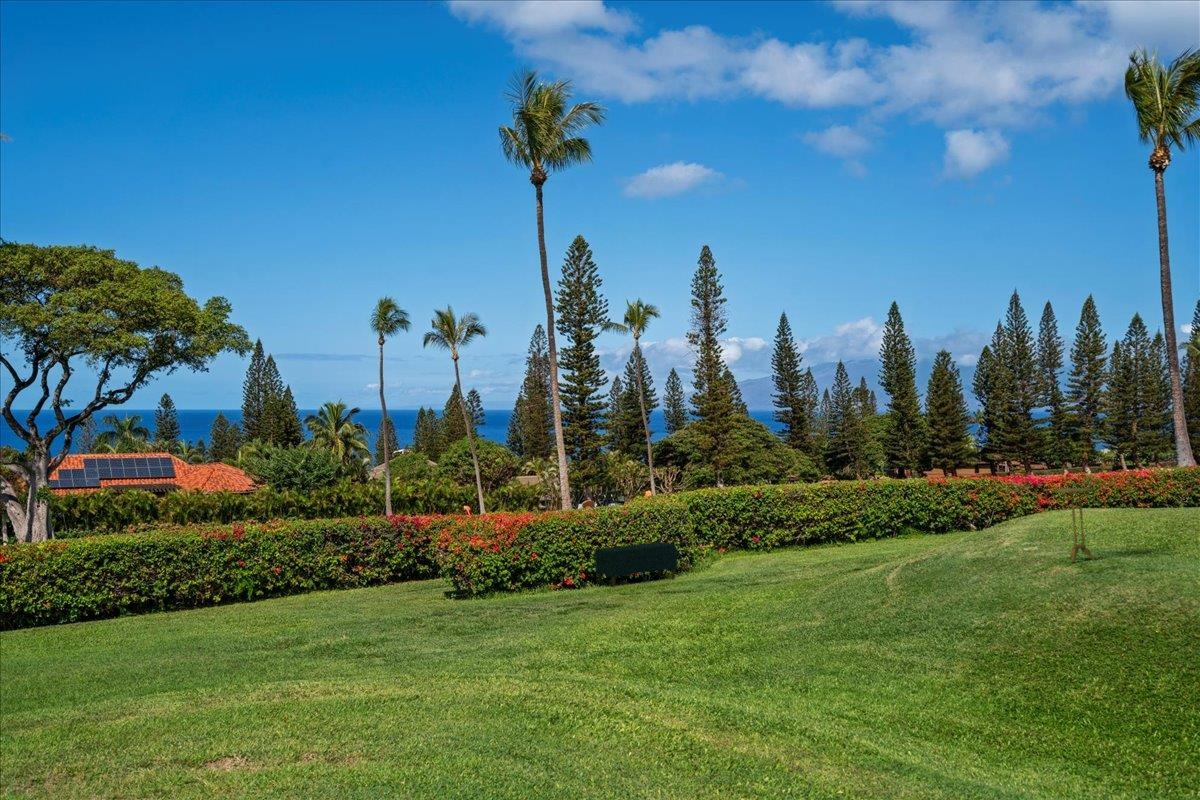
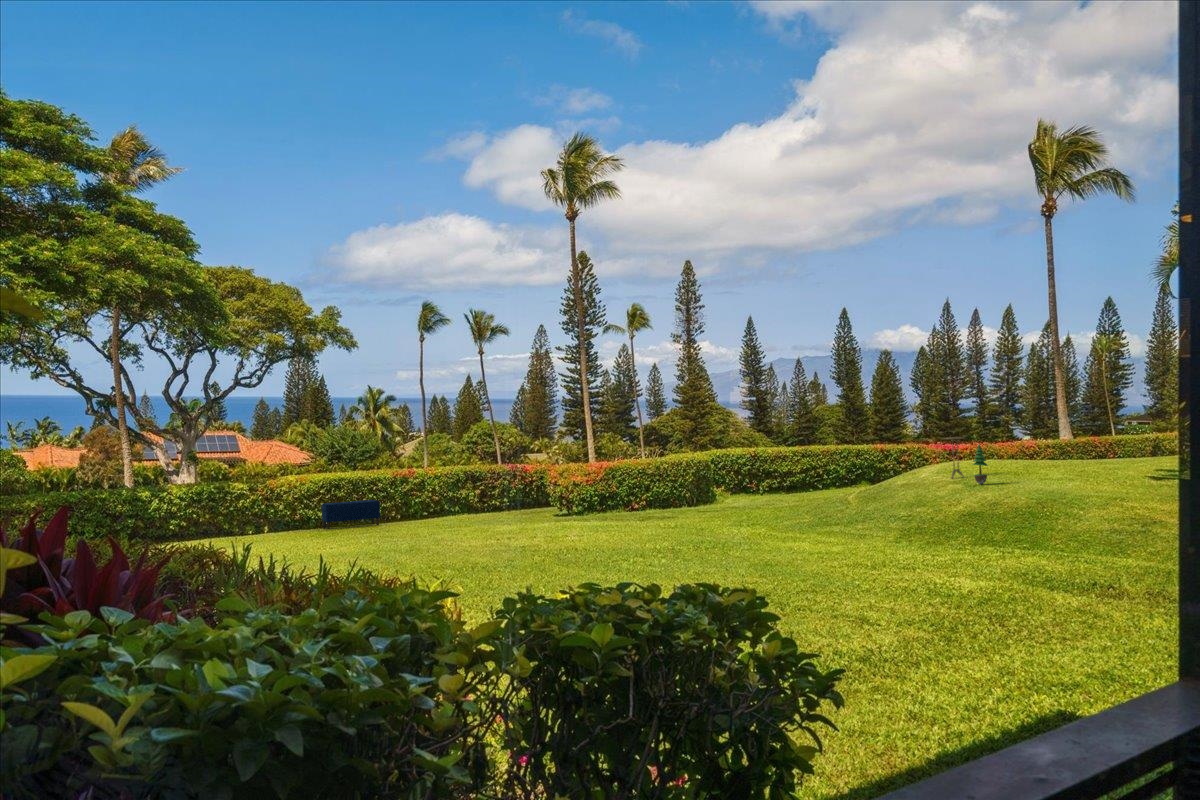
potted tree: none [1121,509,1154,587] -> present [973,444,988,485]
bench: present [595,542,677,587] -> present [322,500,380,530]

